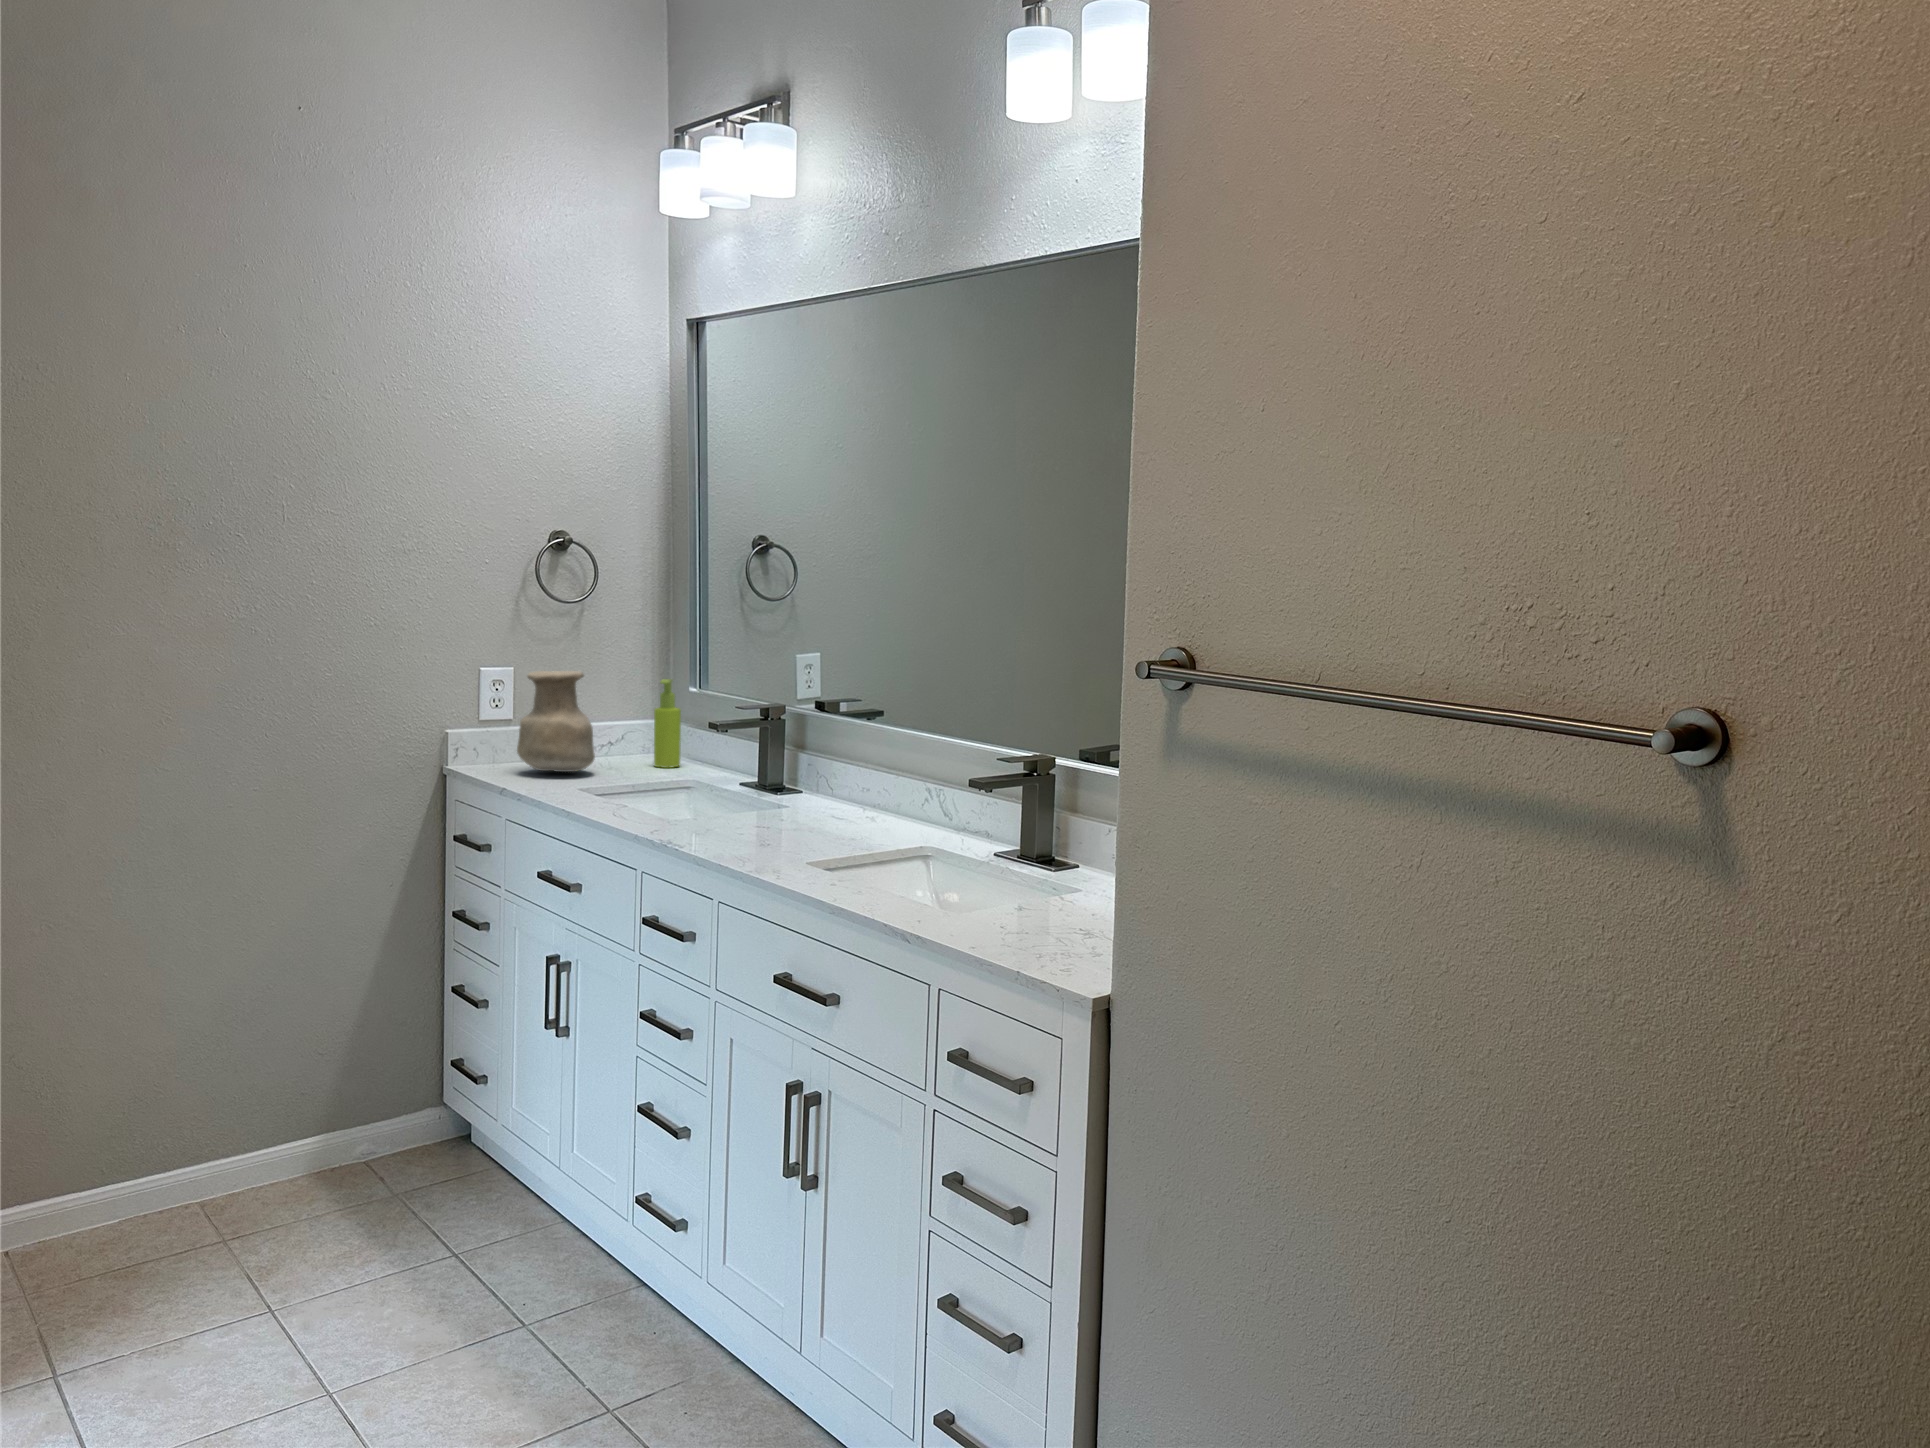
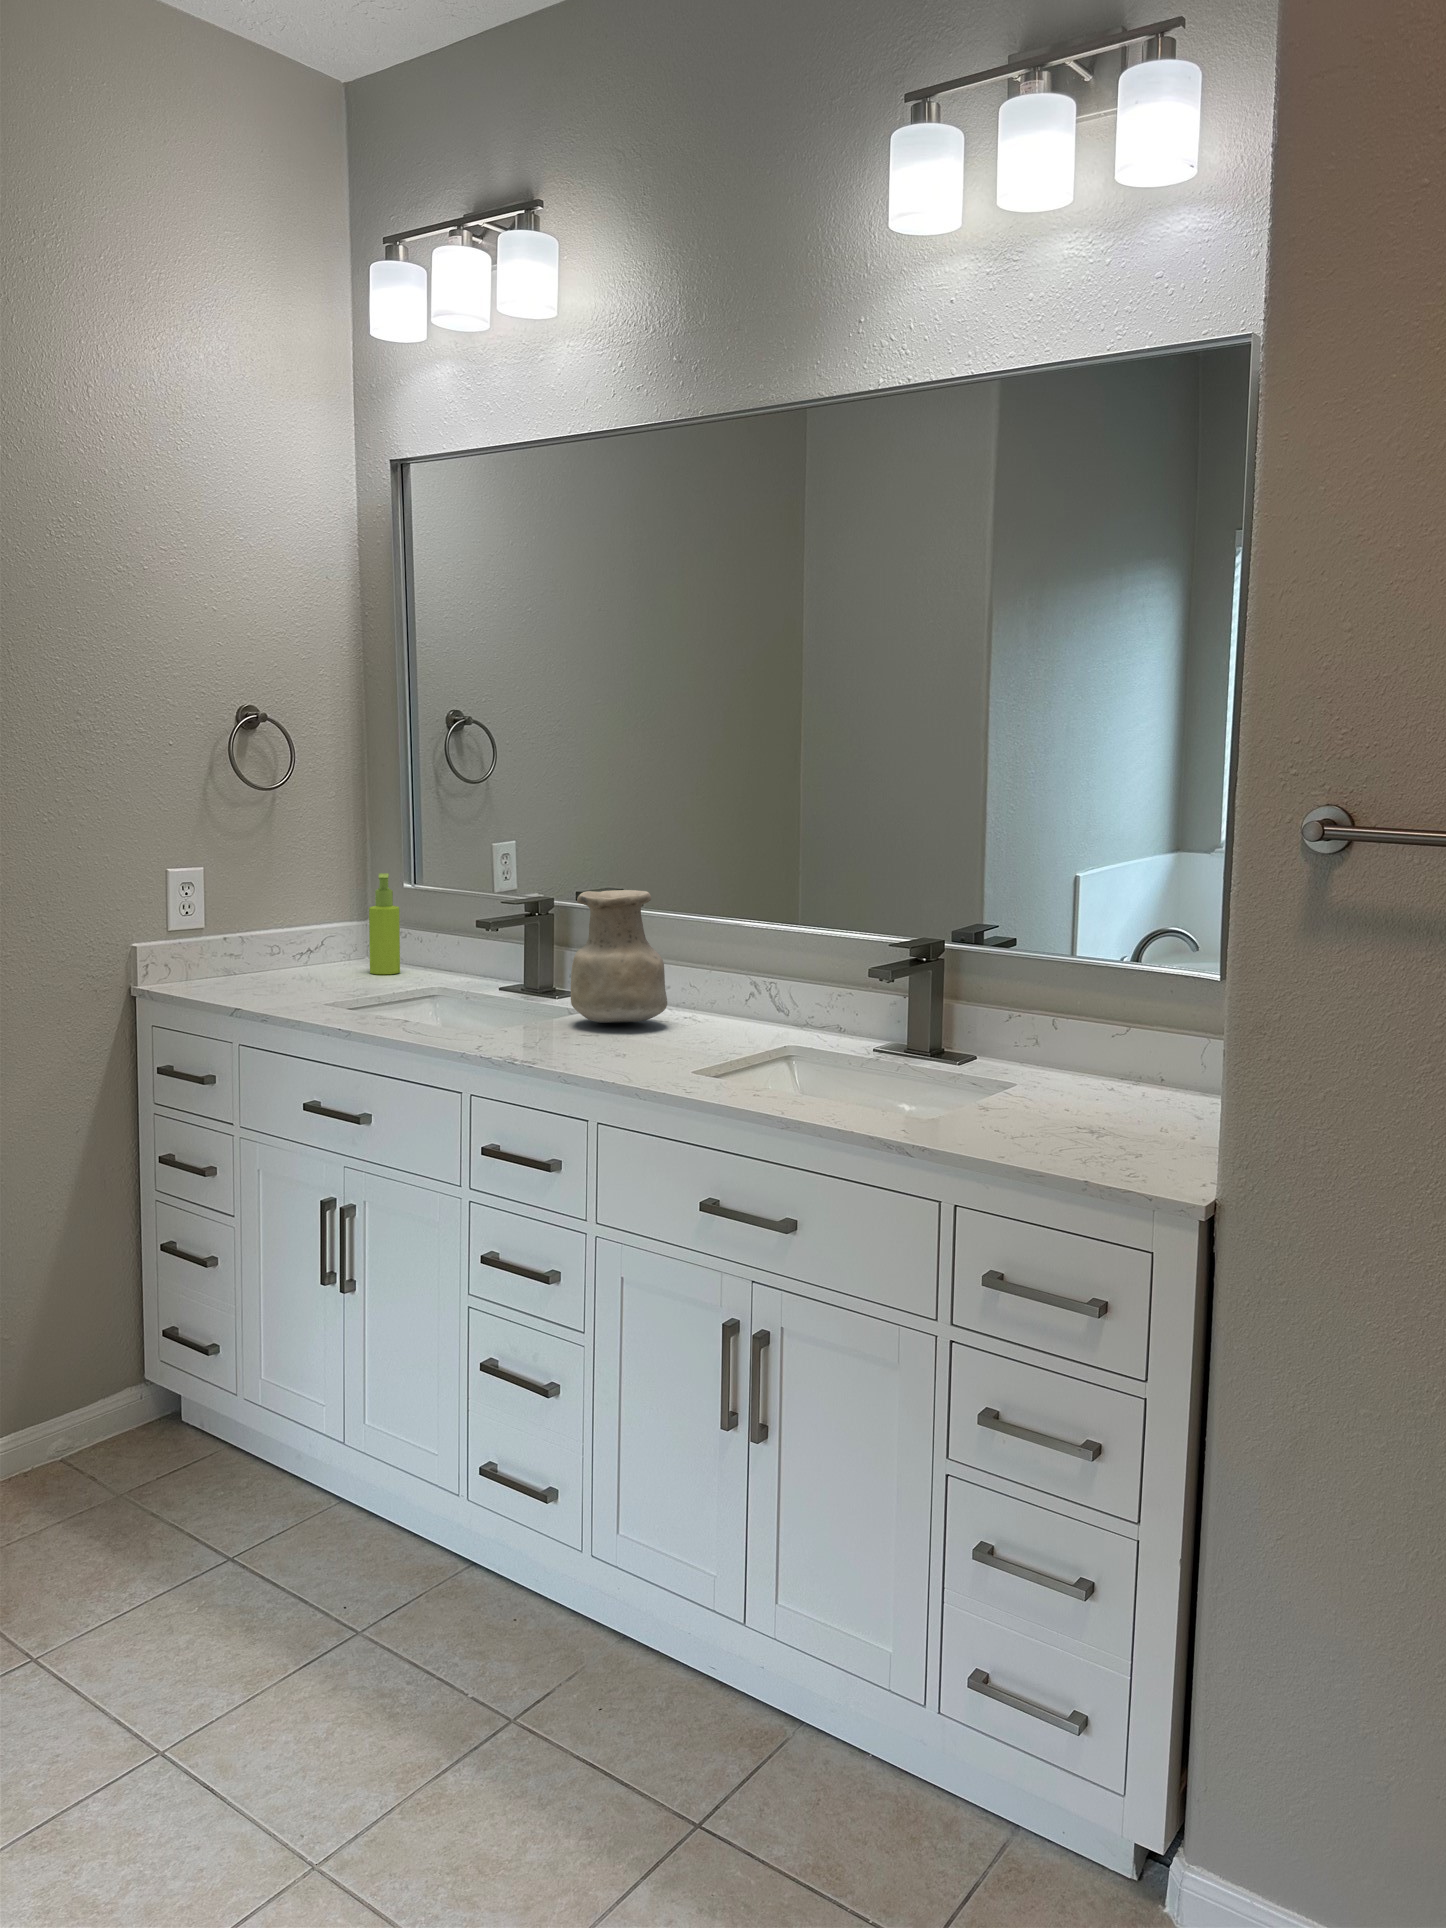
vase: present [517,671,595,772] -> present [571,890,667,1023]

